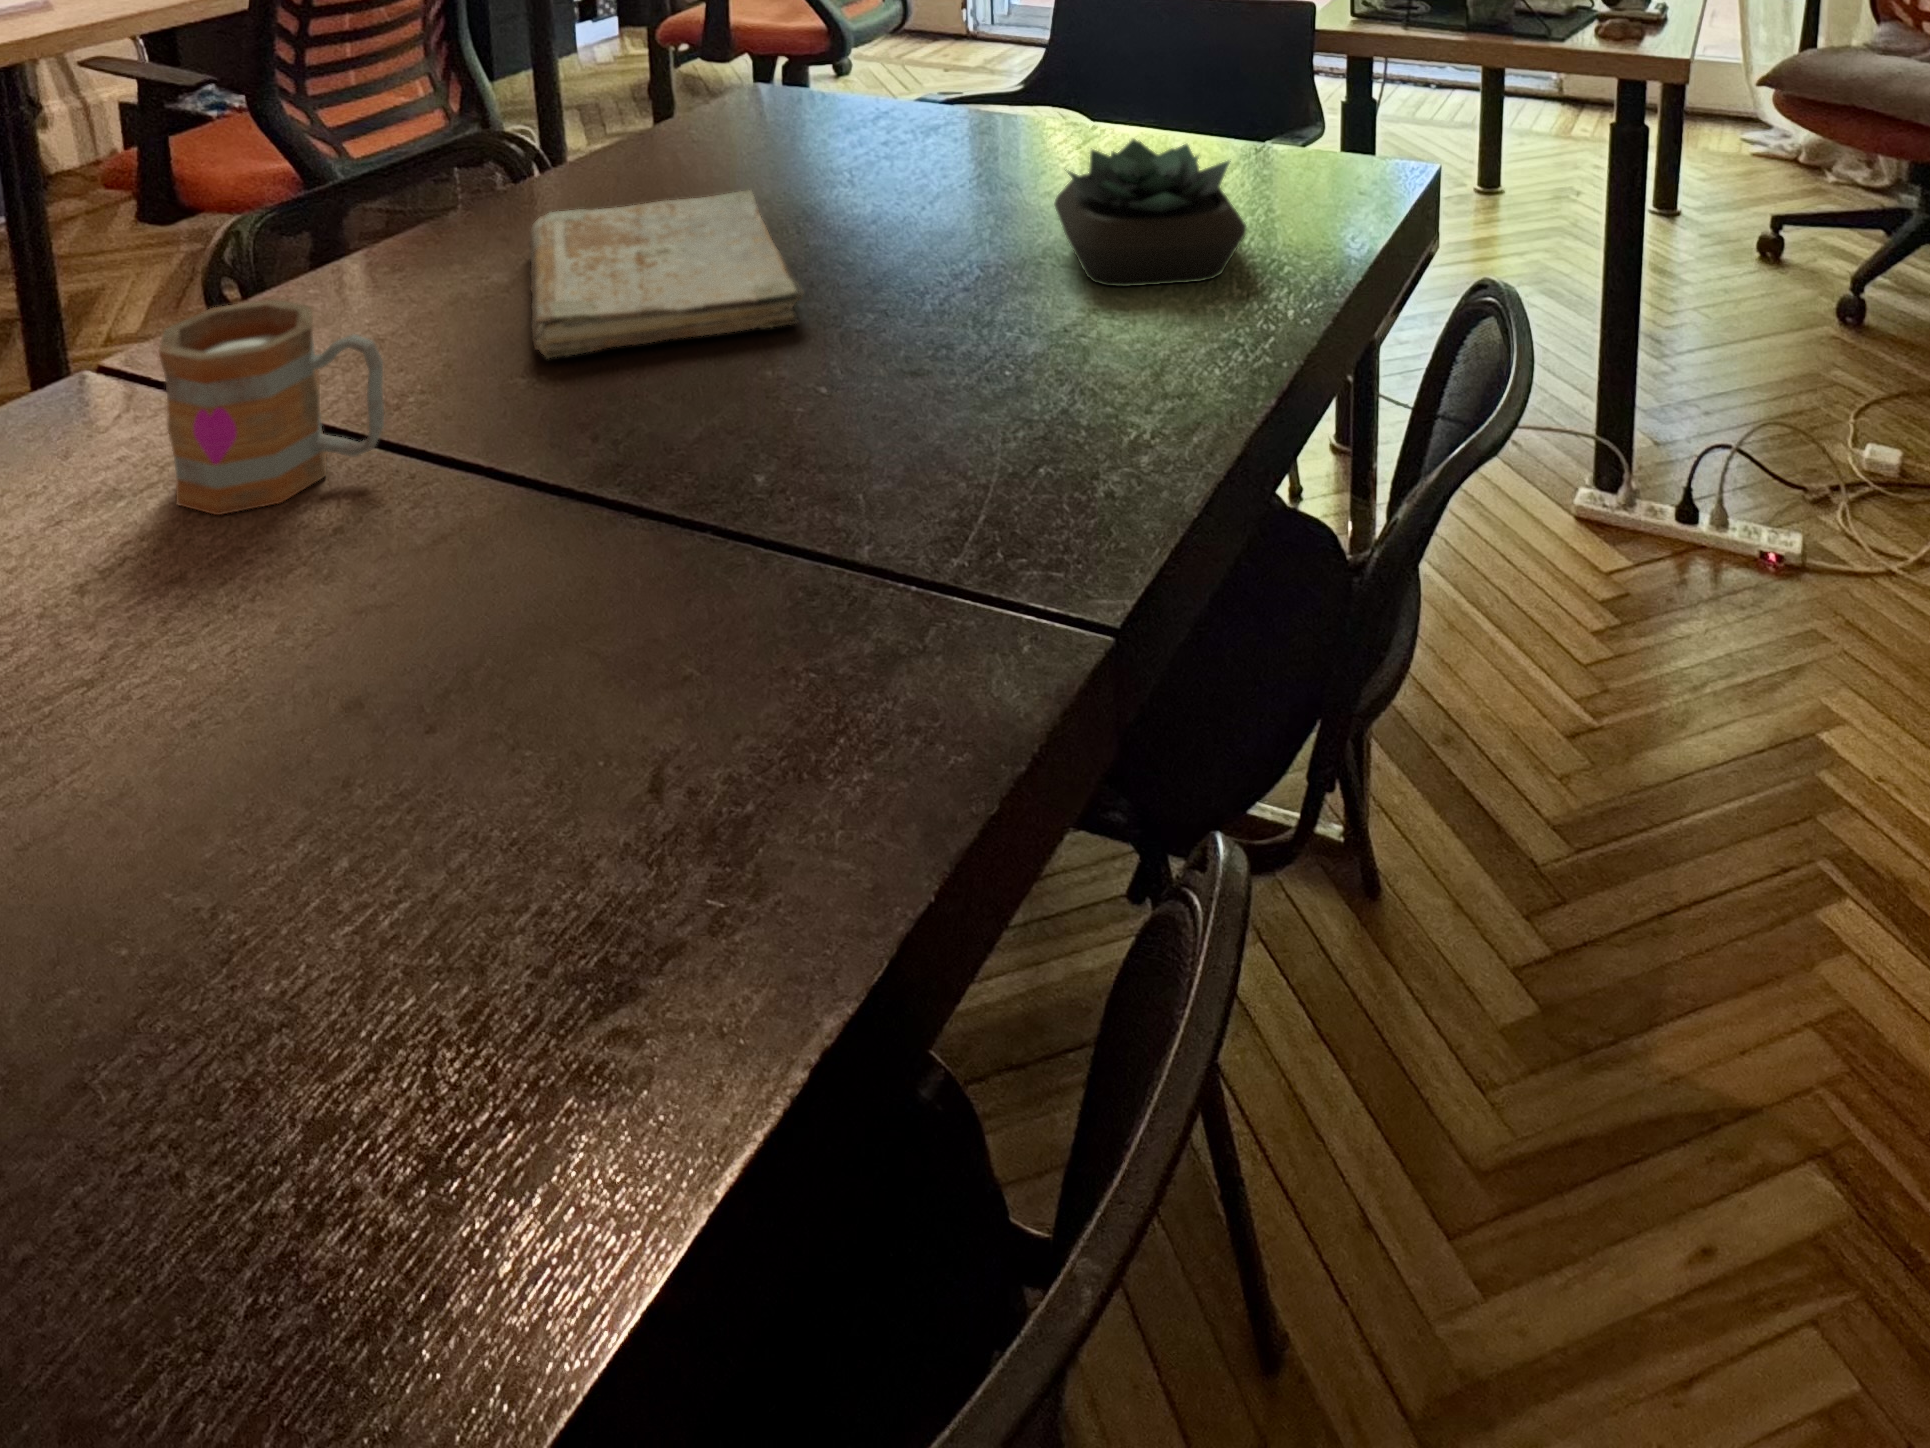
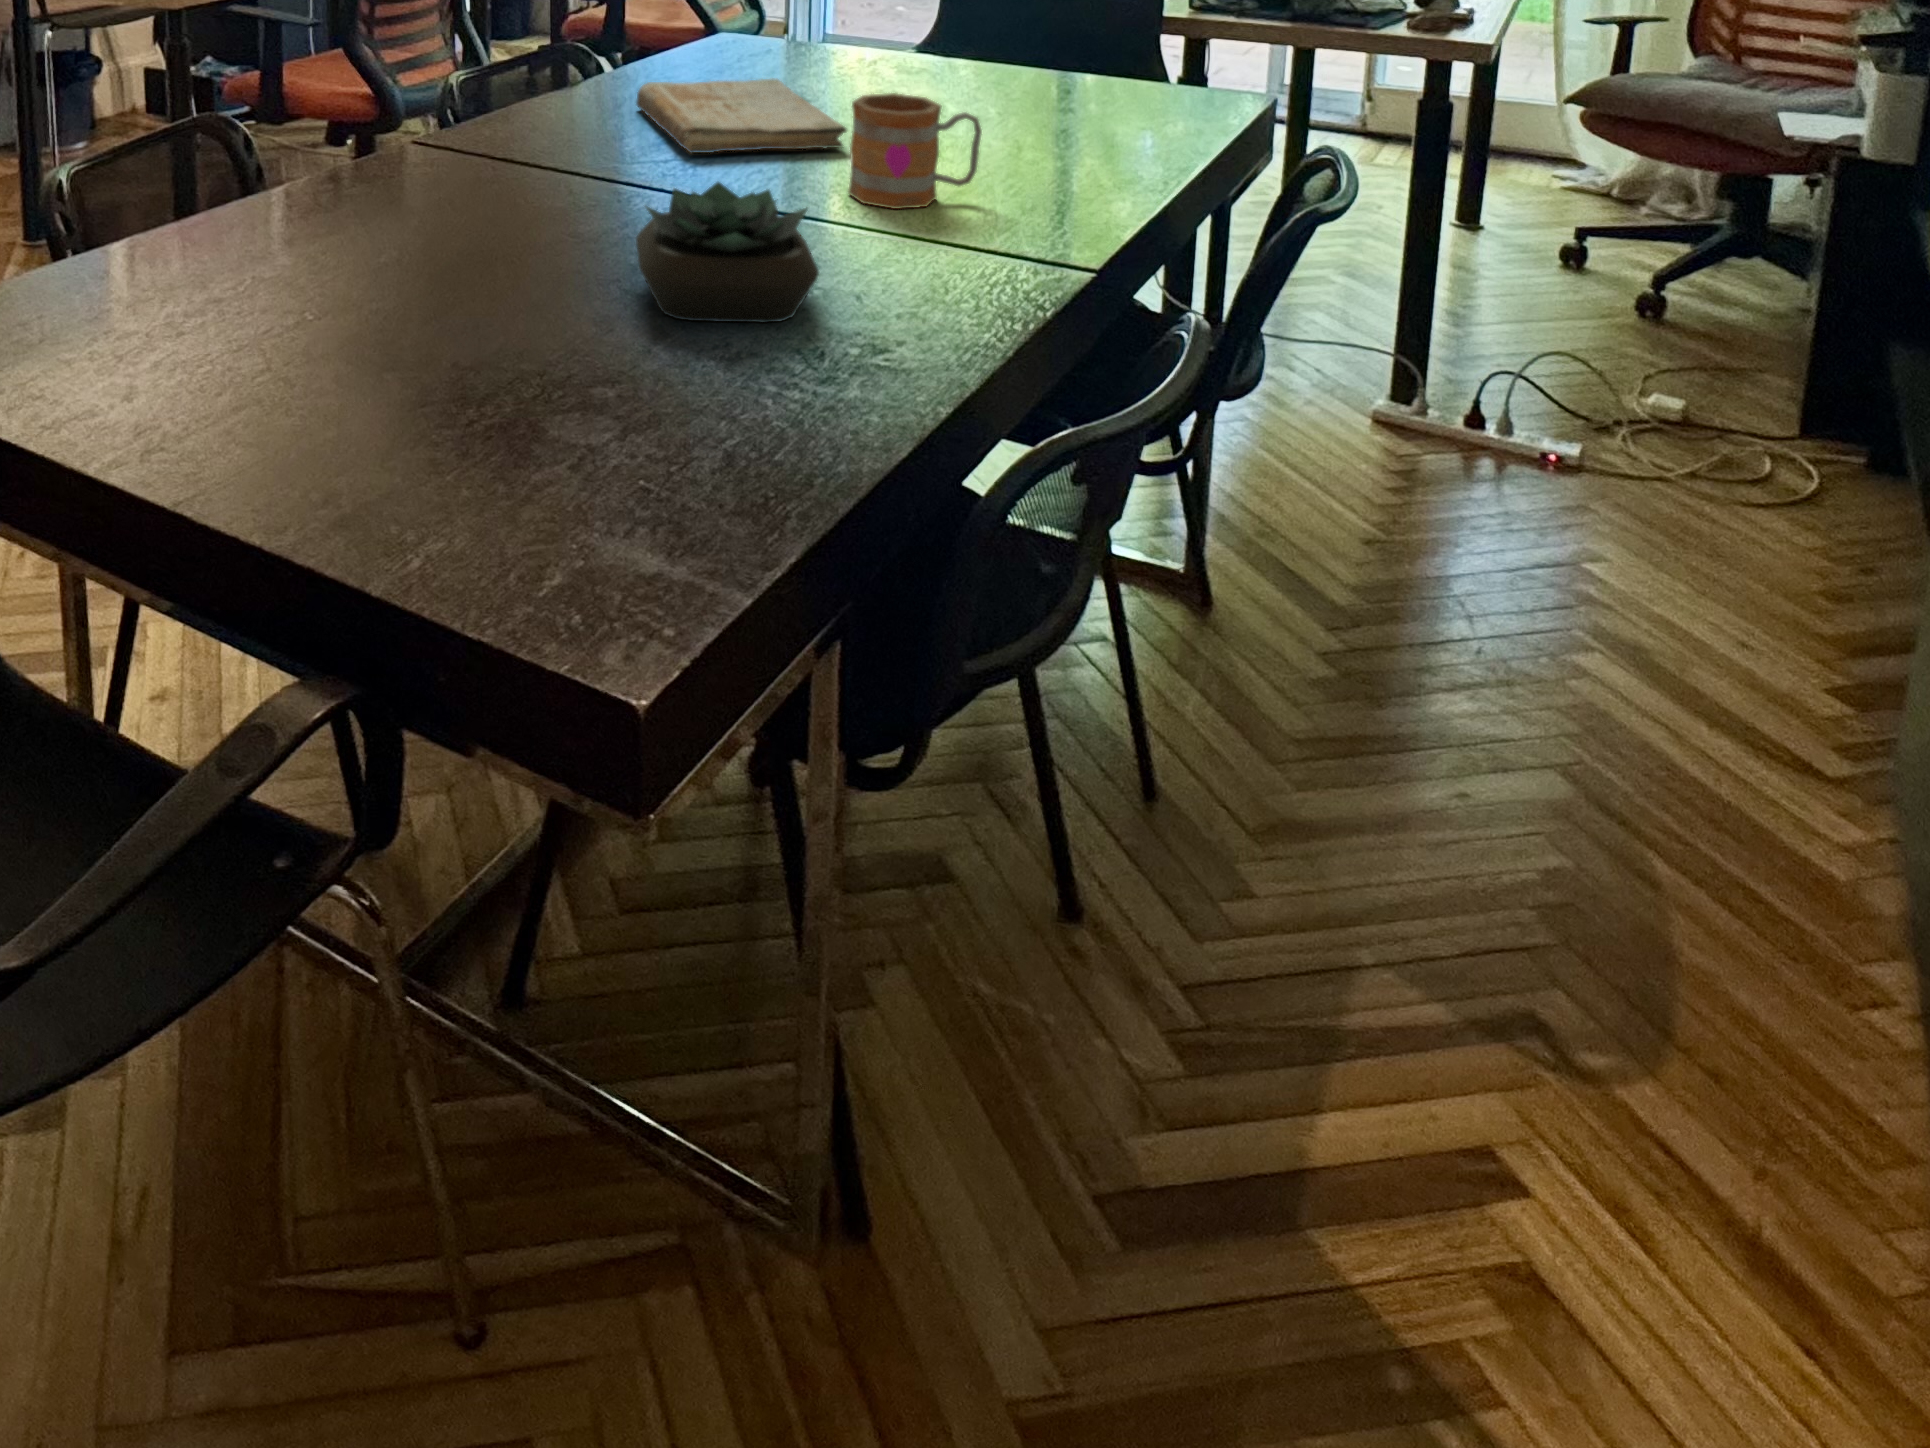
succulent plant: present [1054,139,1246,287] -> present [636,182,819,323]
mug: present [158,299,384,515] -> present [848,93,982,209]

